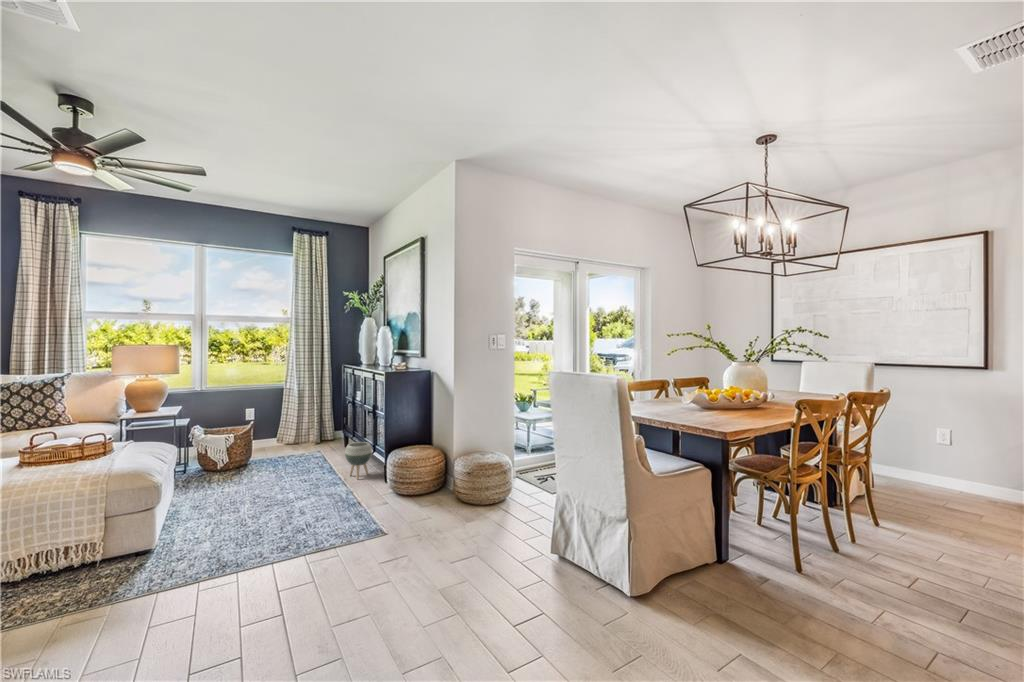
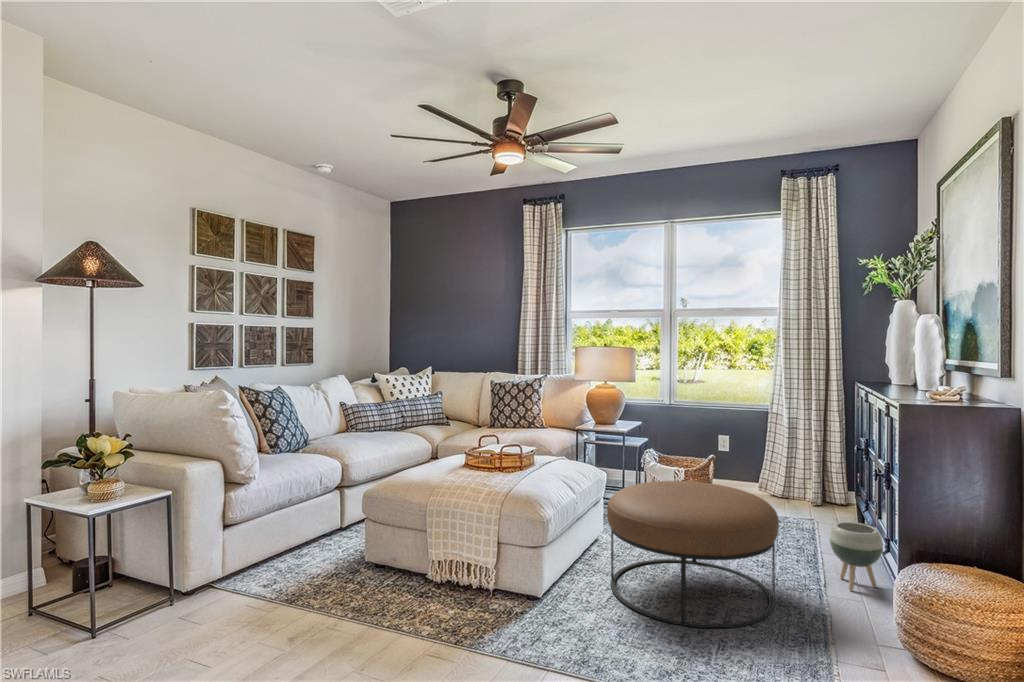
ottoman: none [201,435,327,529] -> present [607,481,779,628]

